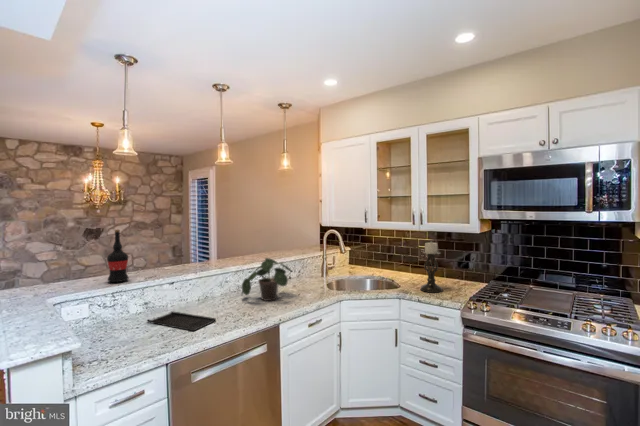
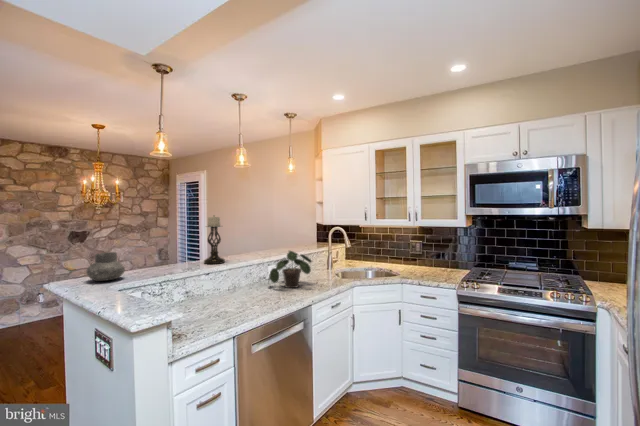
wine bottle: present [107,230,128,282] -> none [152,225,171,273]
candle holder: present [421,241,442,293] -> present [204,215,225,264]
vase: none [29,260,74,292] -> present [87,252,125,281]
tray: present [147,311,216,331] -> none [196,298,258,311]

